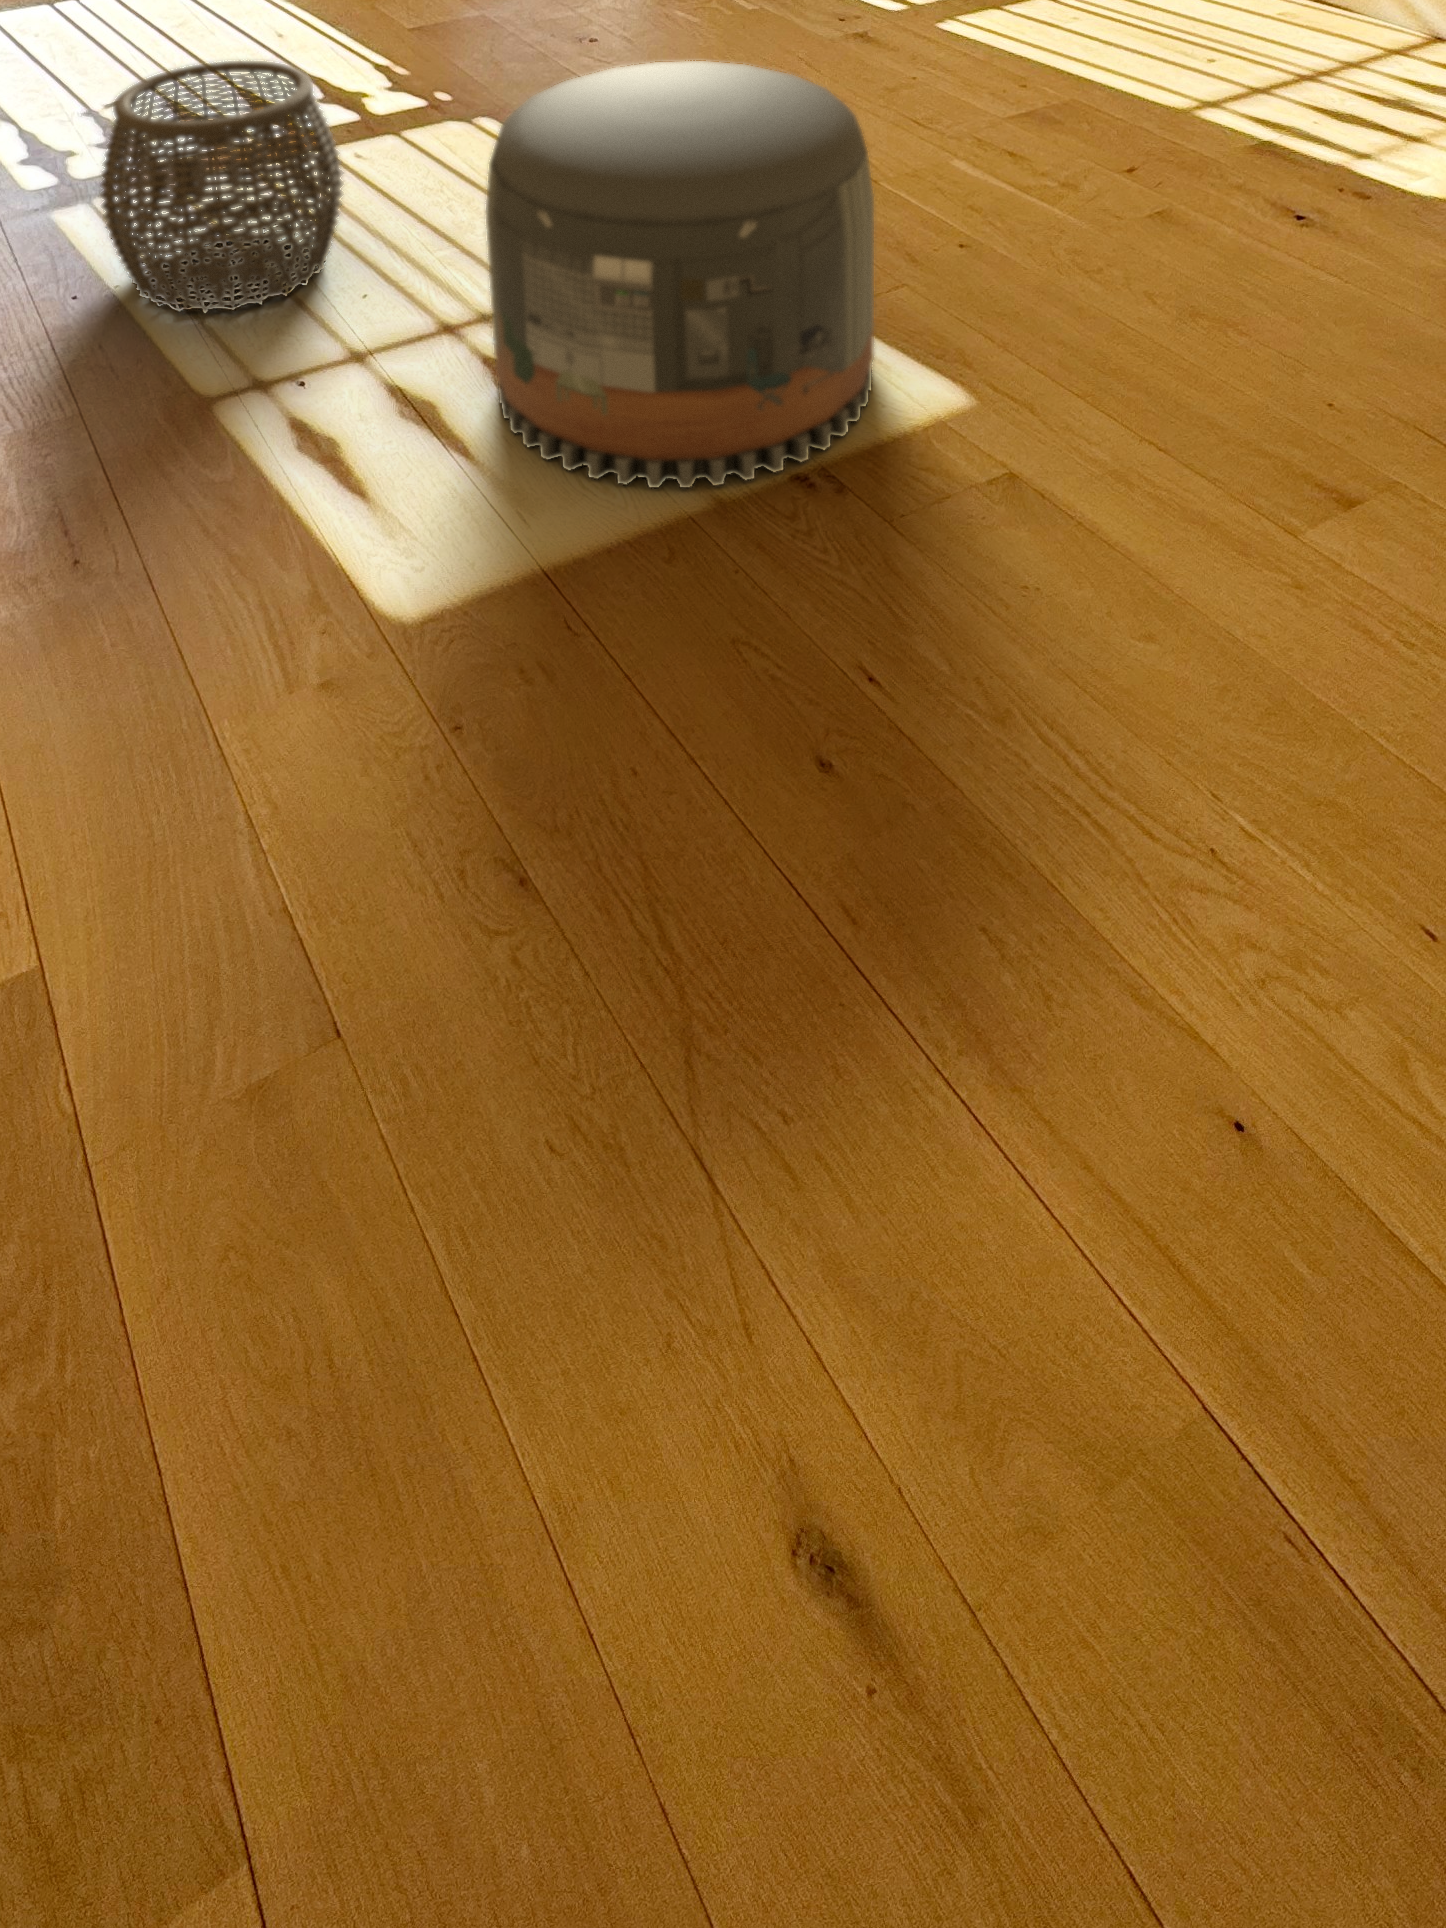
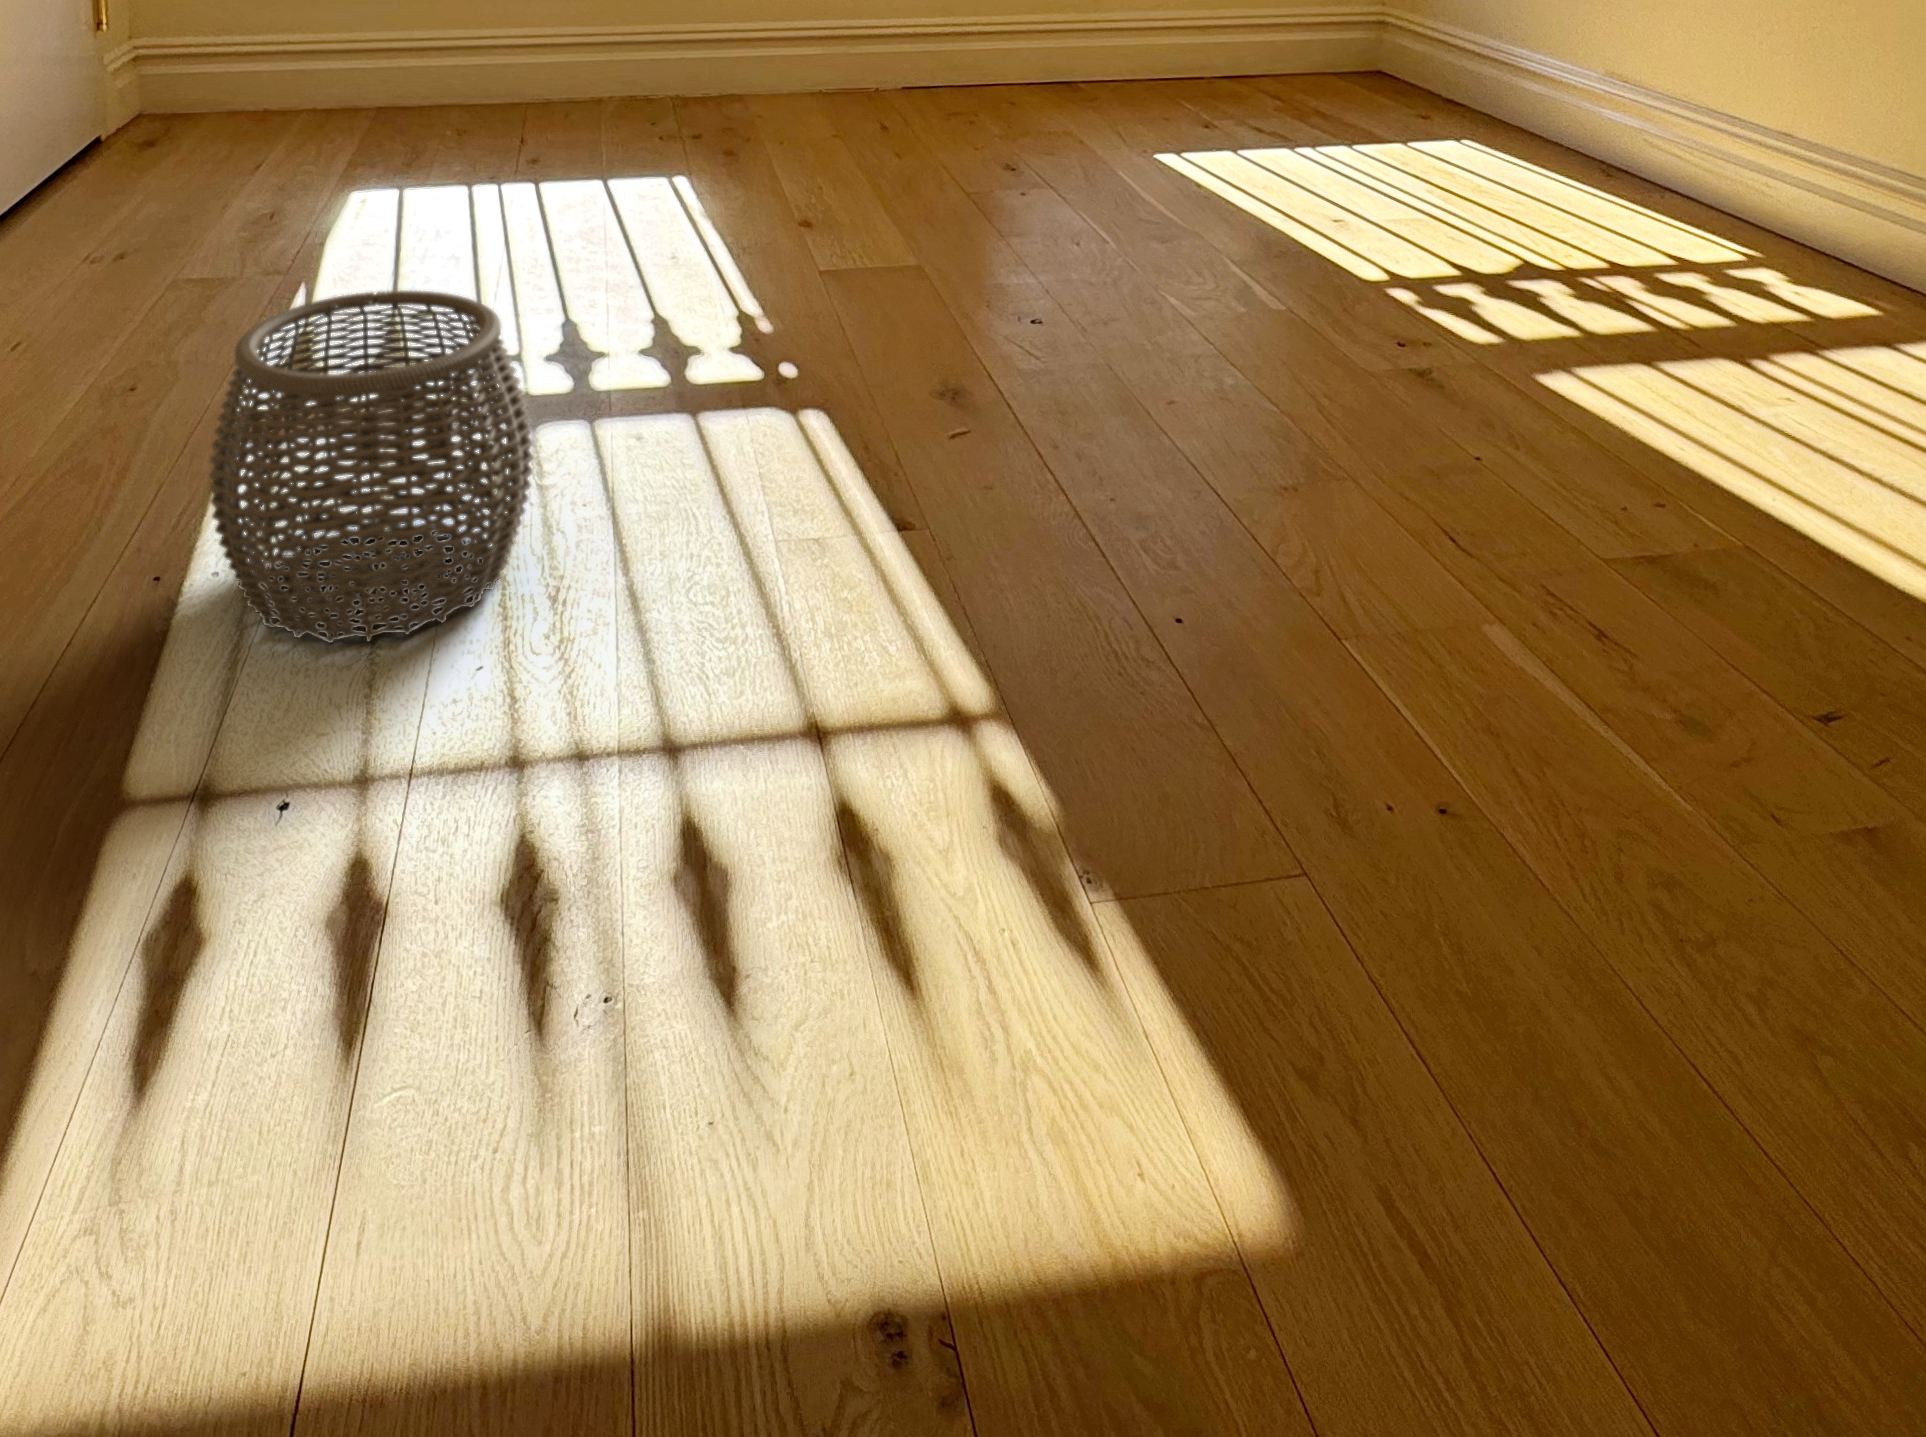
pouf: present [486,61,874,488] -> none [499,398,1160,1243]

